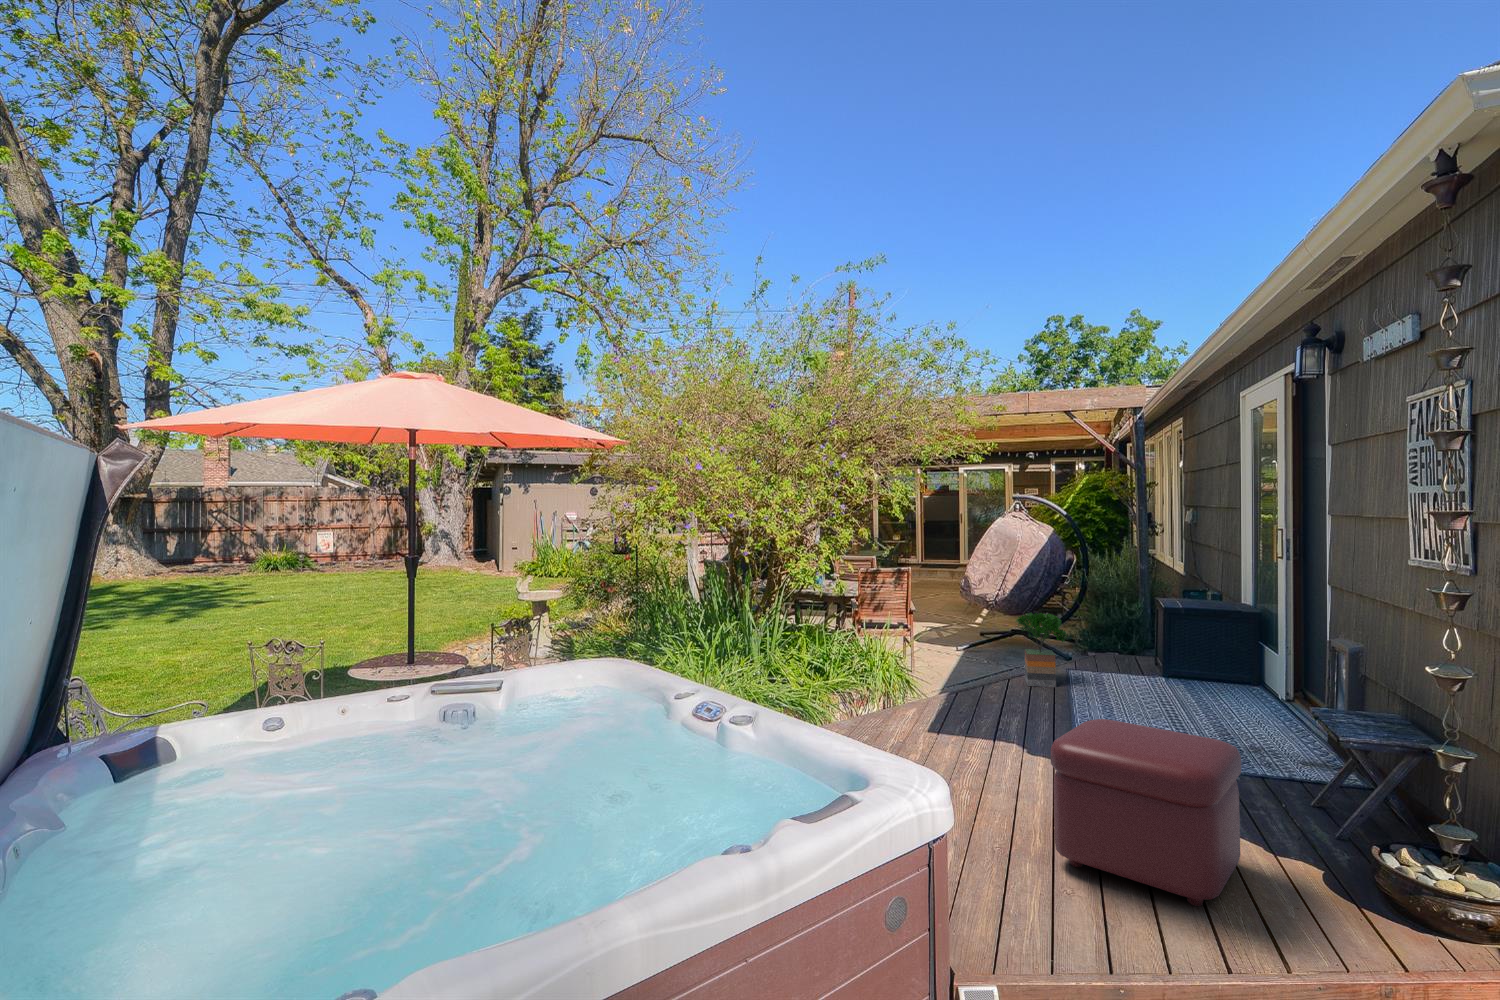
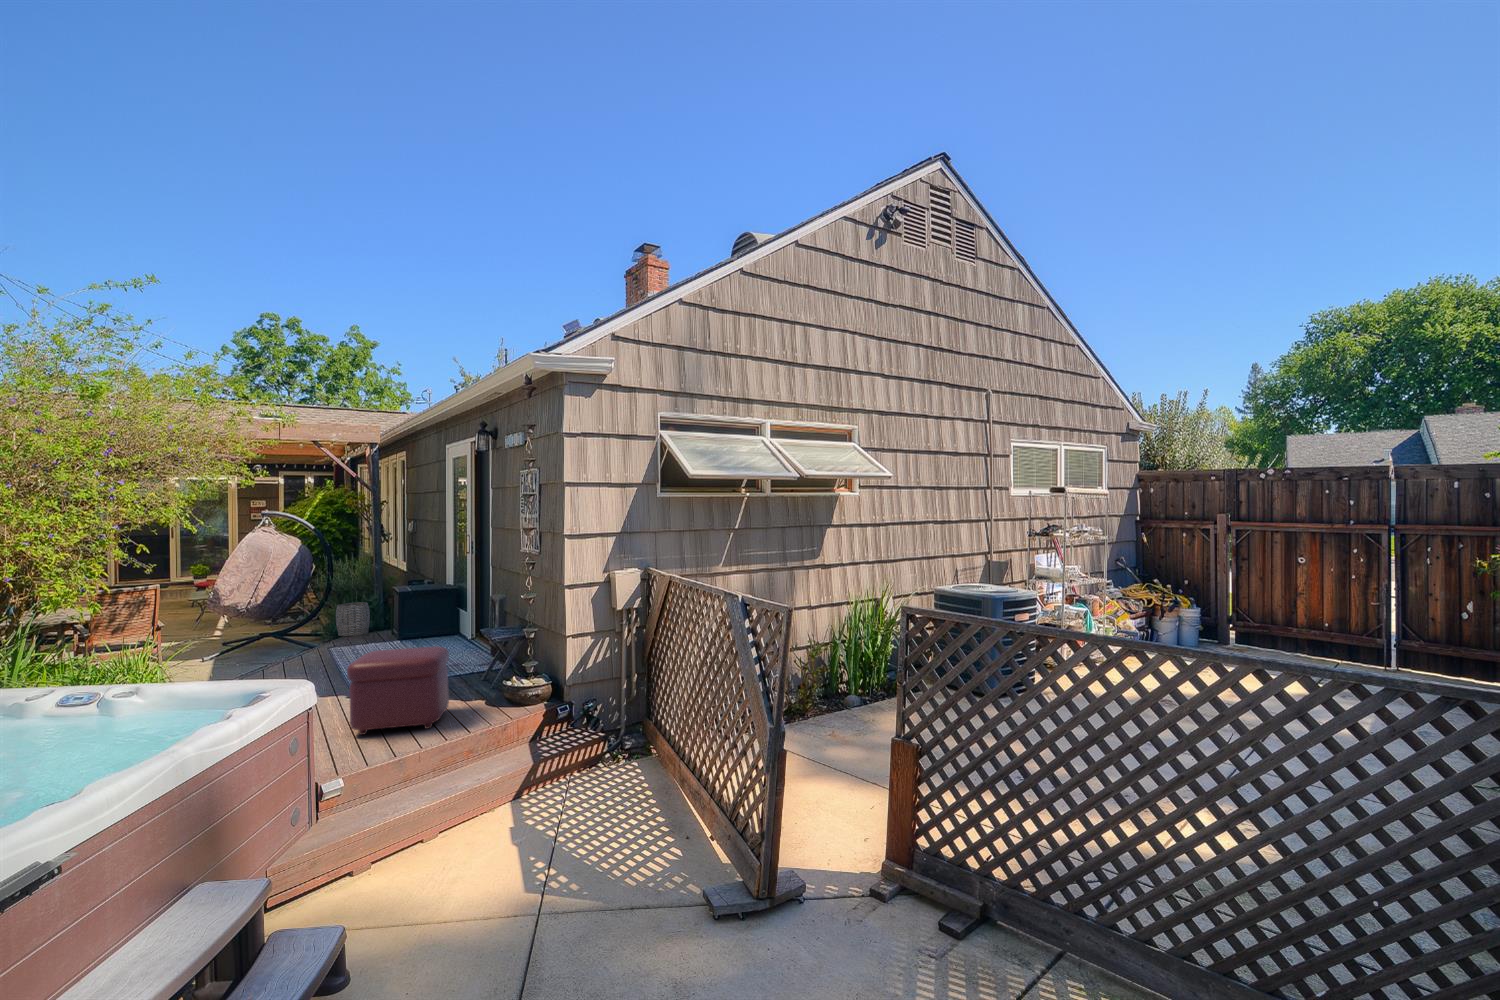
woven basket: none [1087,611,1129,655] -> present [336,602,370,636]
potted tree: present [1016,613,1067,687] -> none [281,606,328,666]

